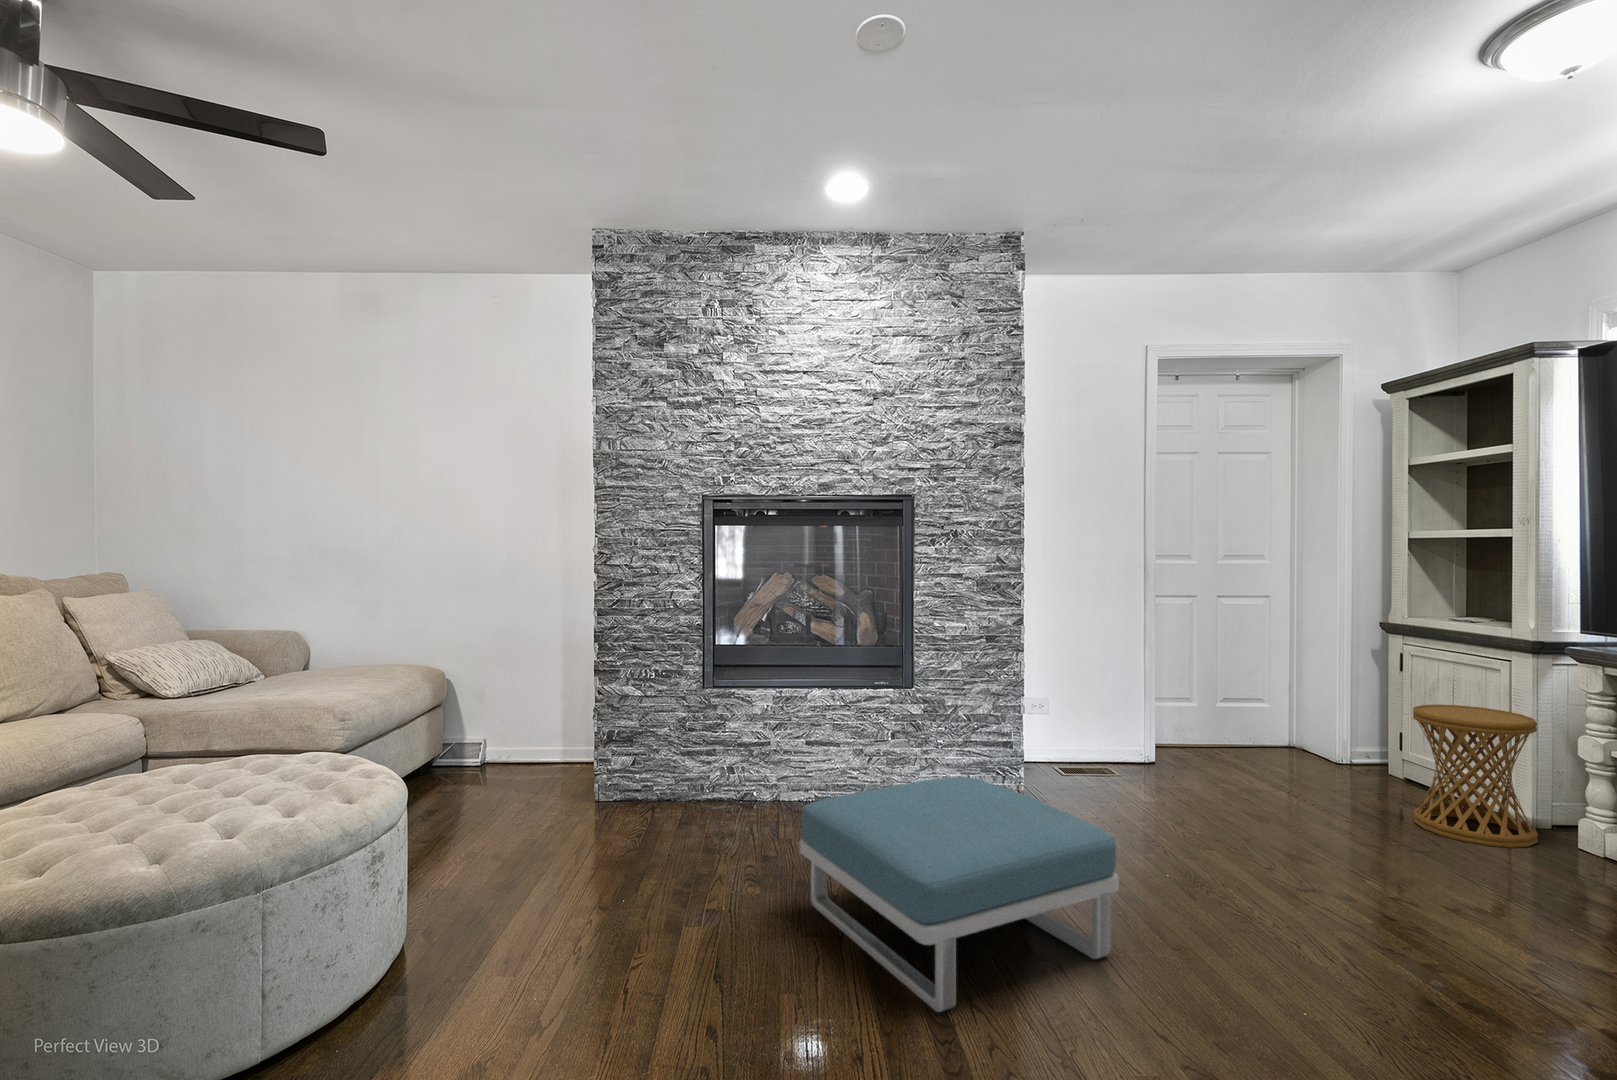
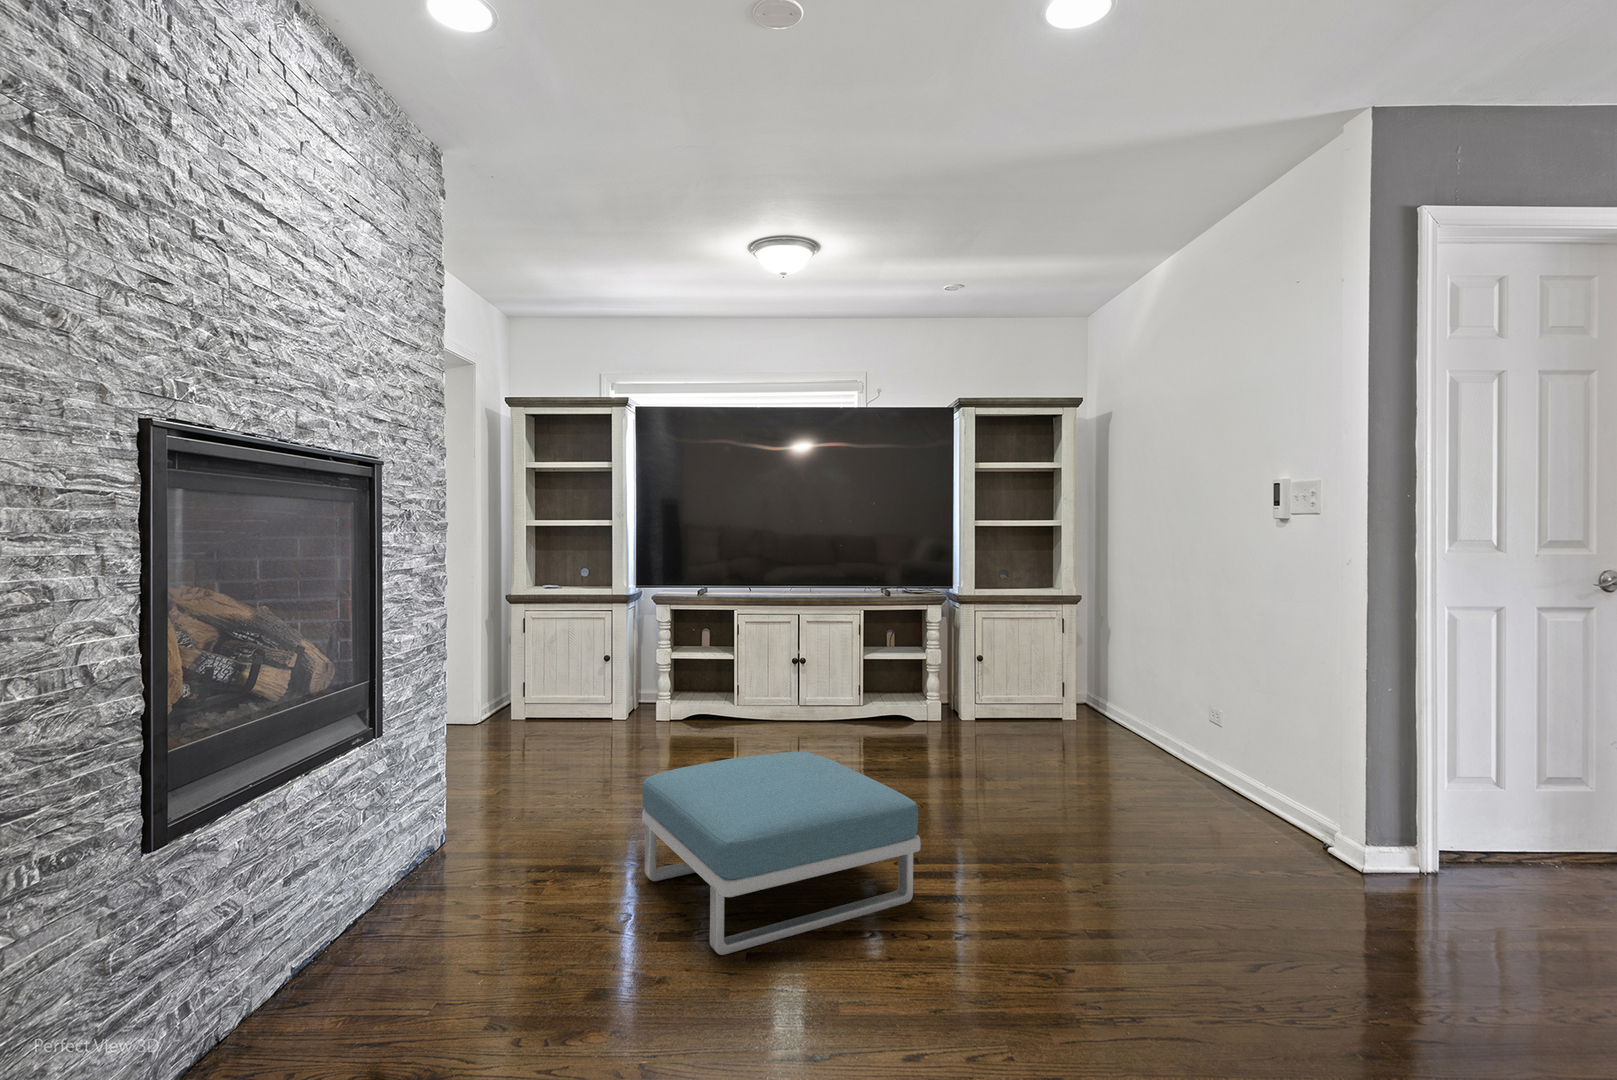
side table: present [1413,704,1538,848] -> none [591,644,657,734]

